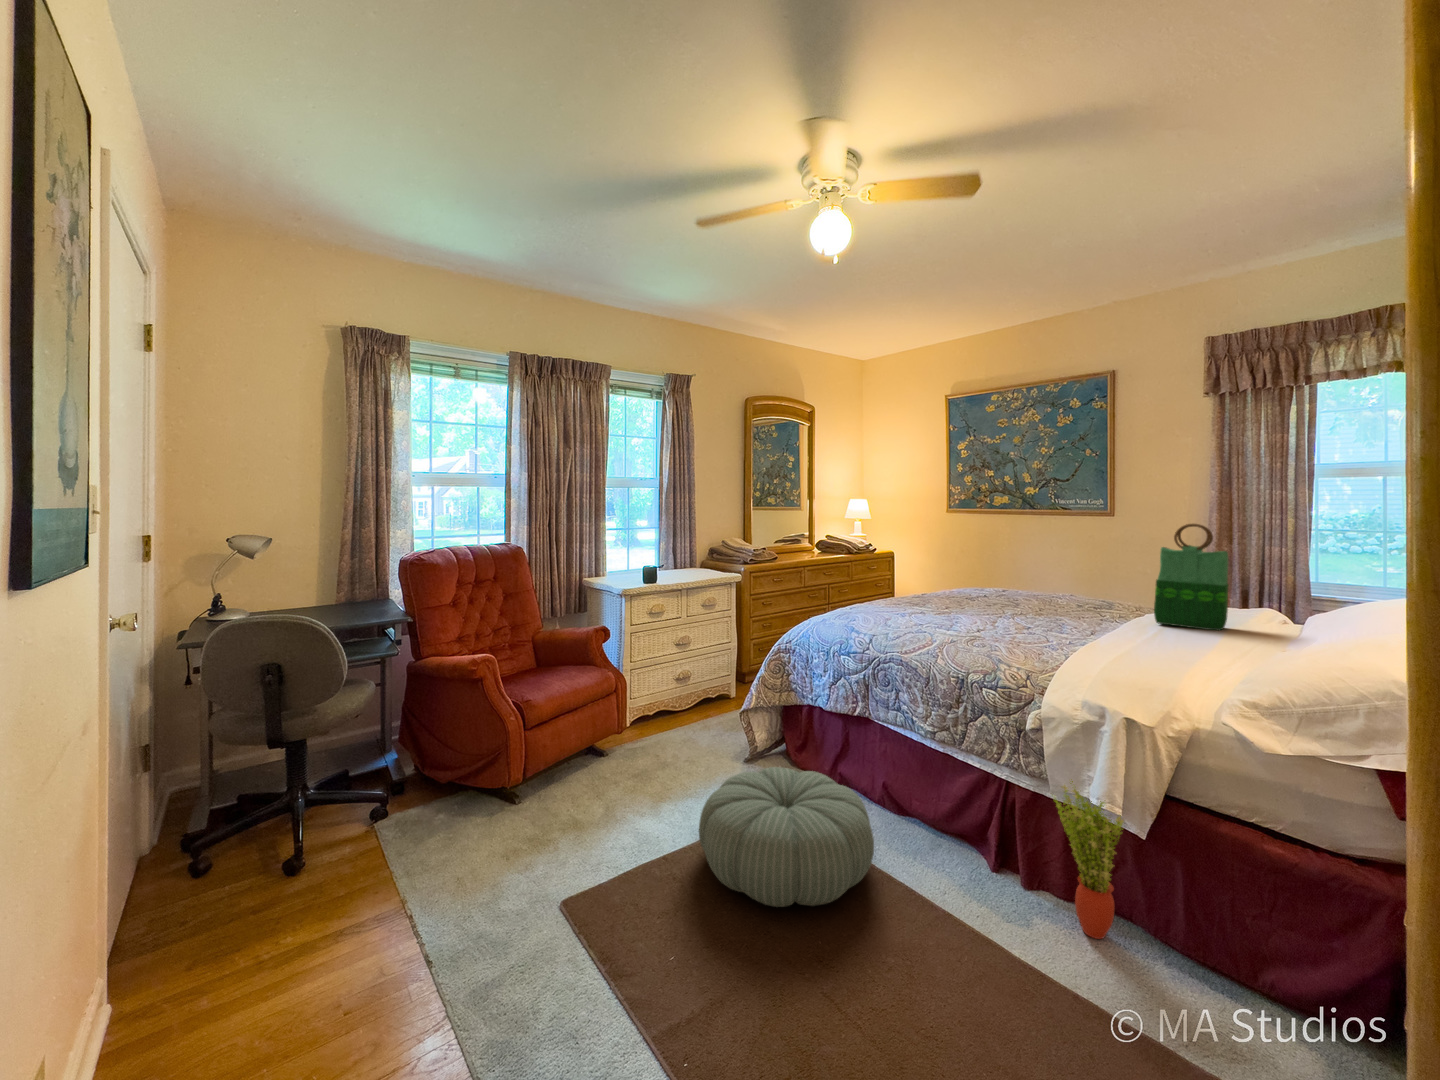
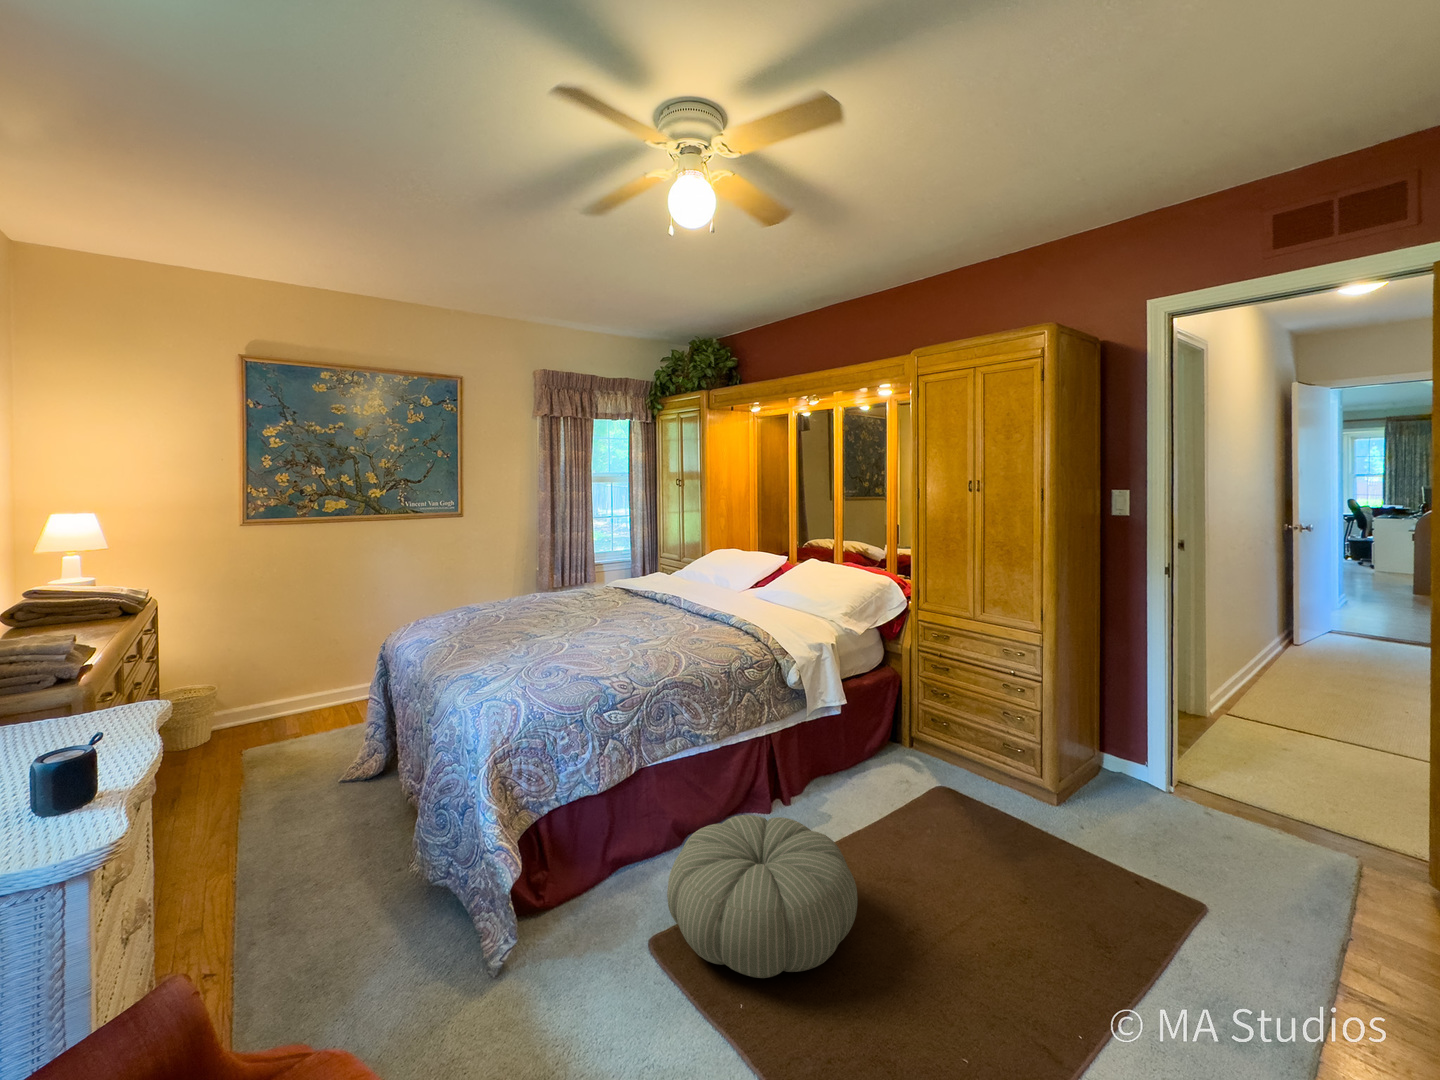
tote bag: present [1154,524,1229,630] -> none [673,527,710,601]
potted plant: present [1054,779,1124,939] -> none [802,701,838,799]

